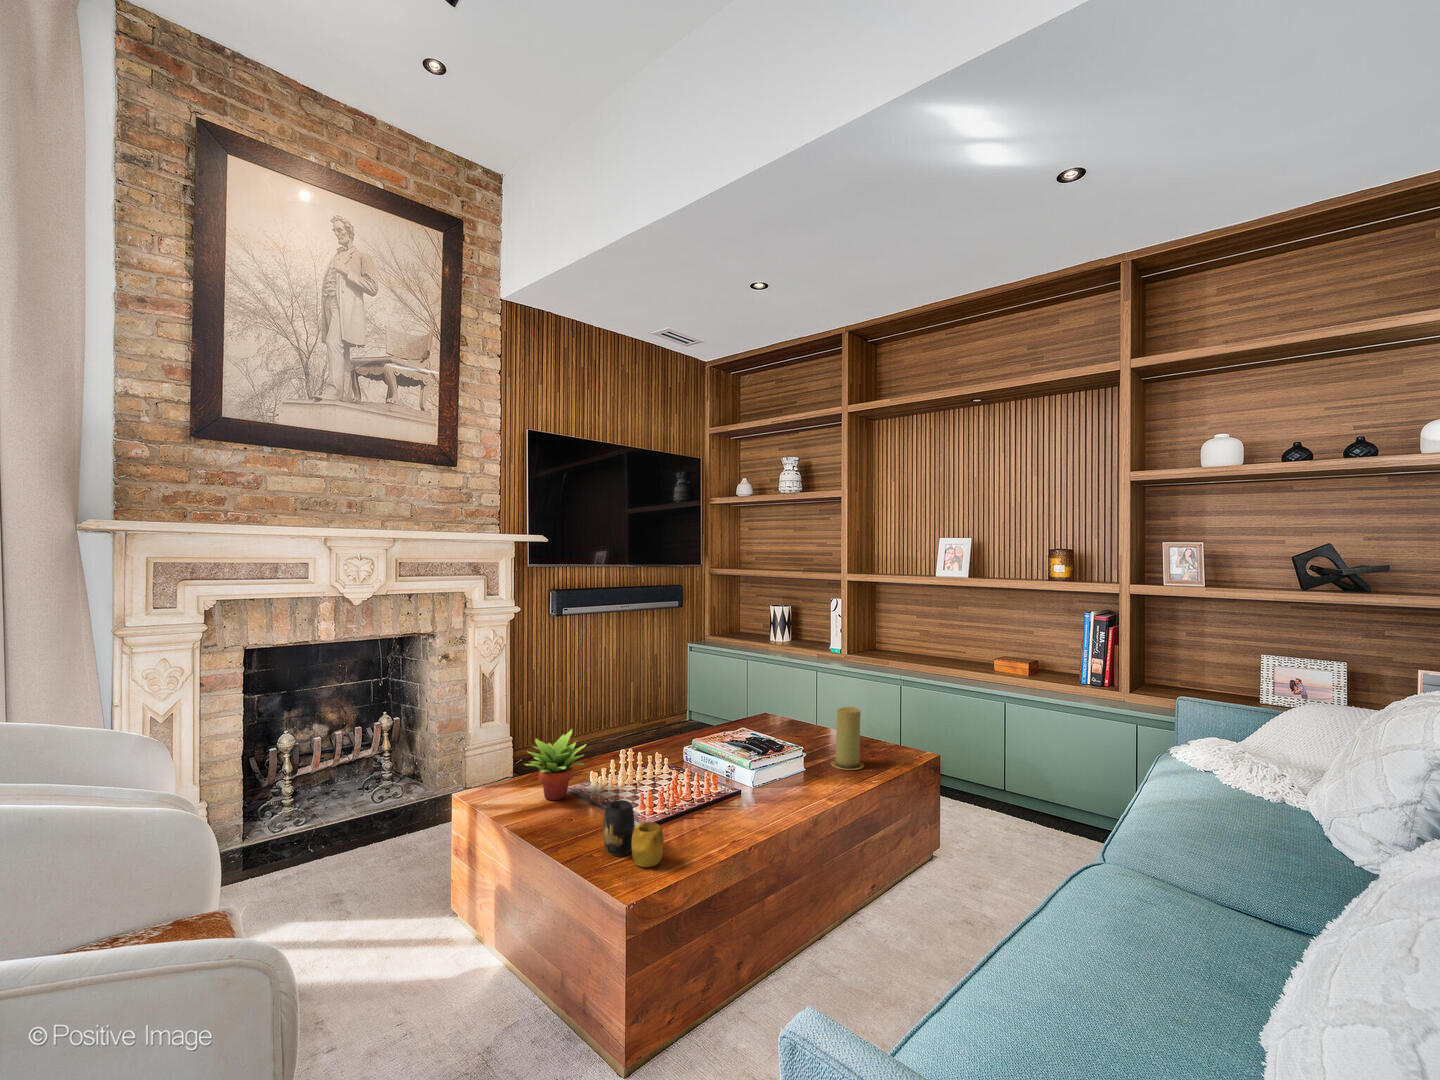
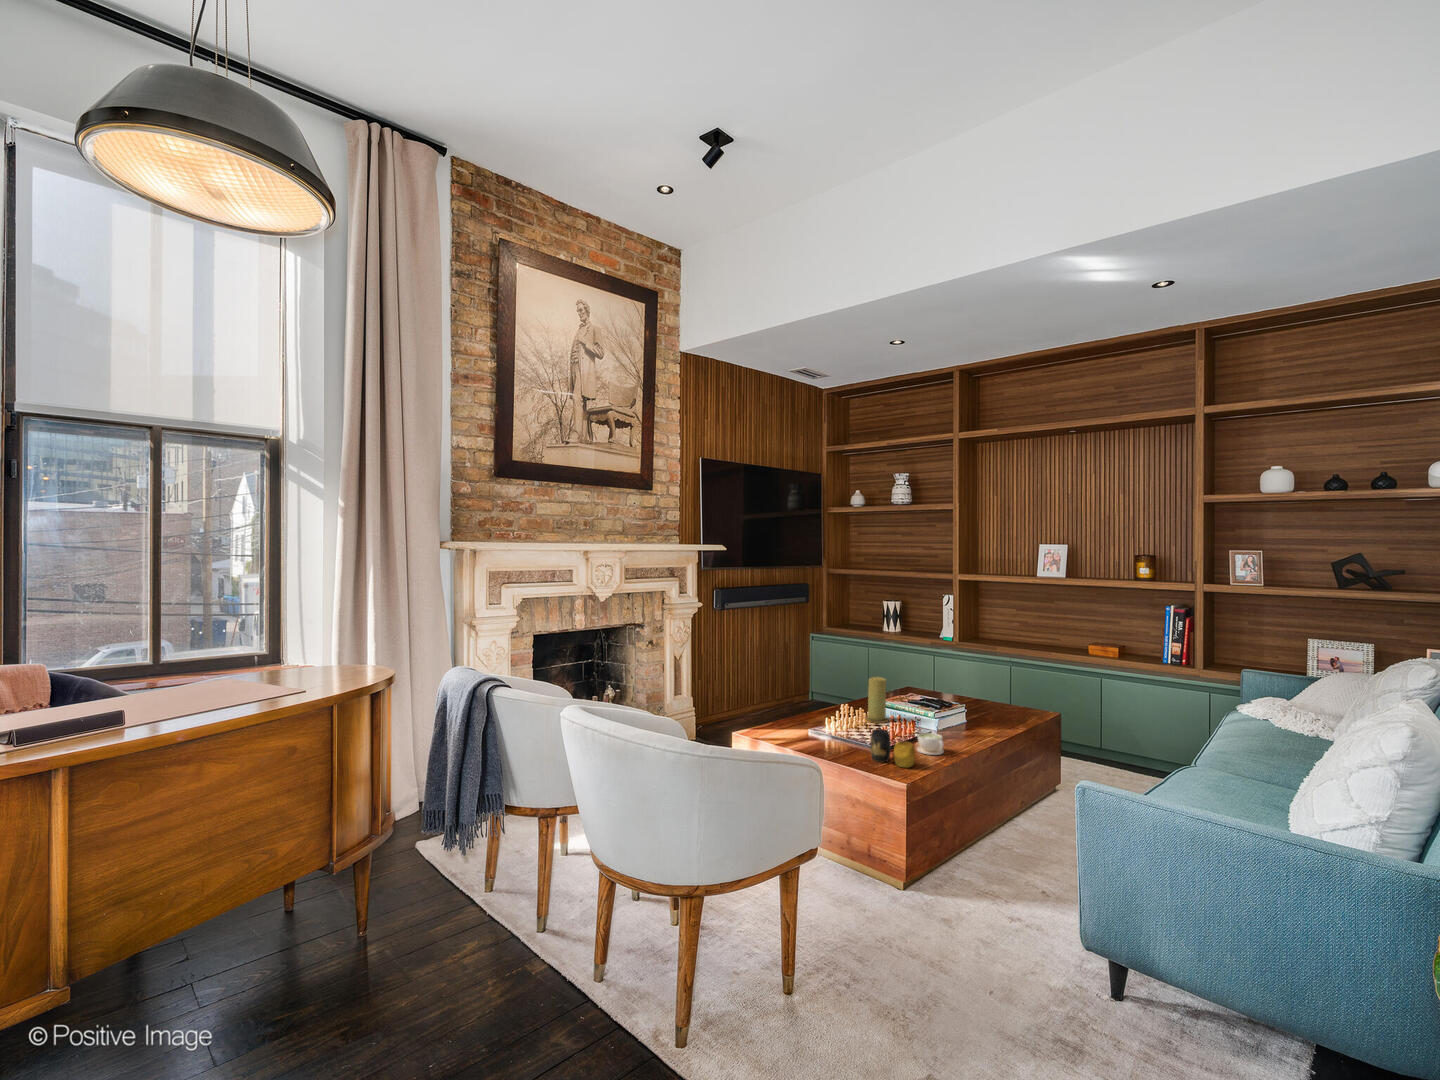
candle: present [831,707,864,770] -> present [865,677,889,723]
succulent plant: present [524,729,587,800] -> none [789,688,832,735]
coffee cup: none [690,800,728,838] -> present [917,733,944,755]

